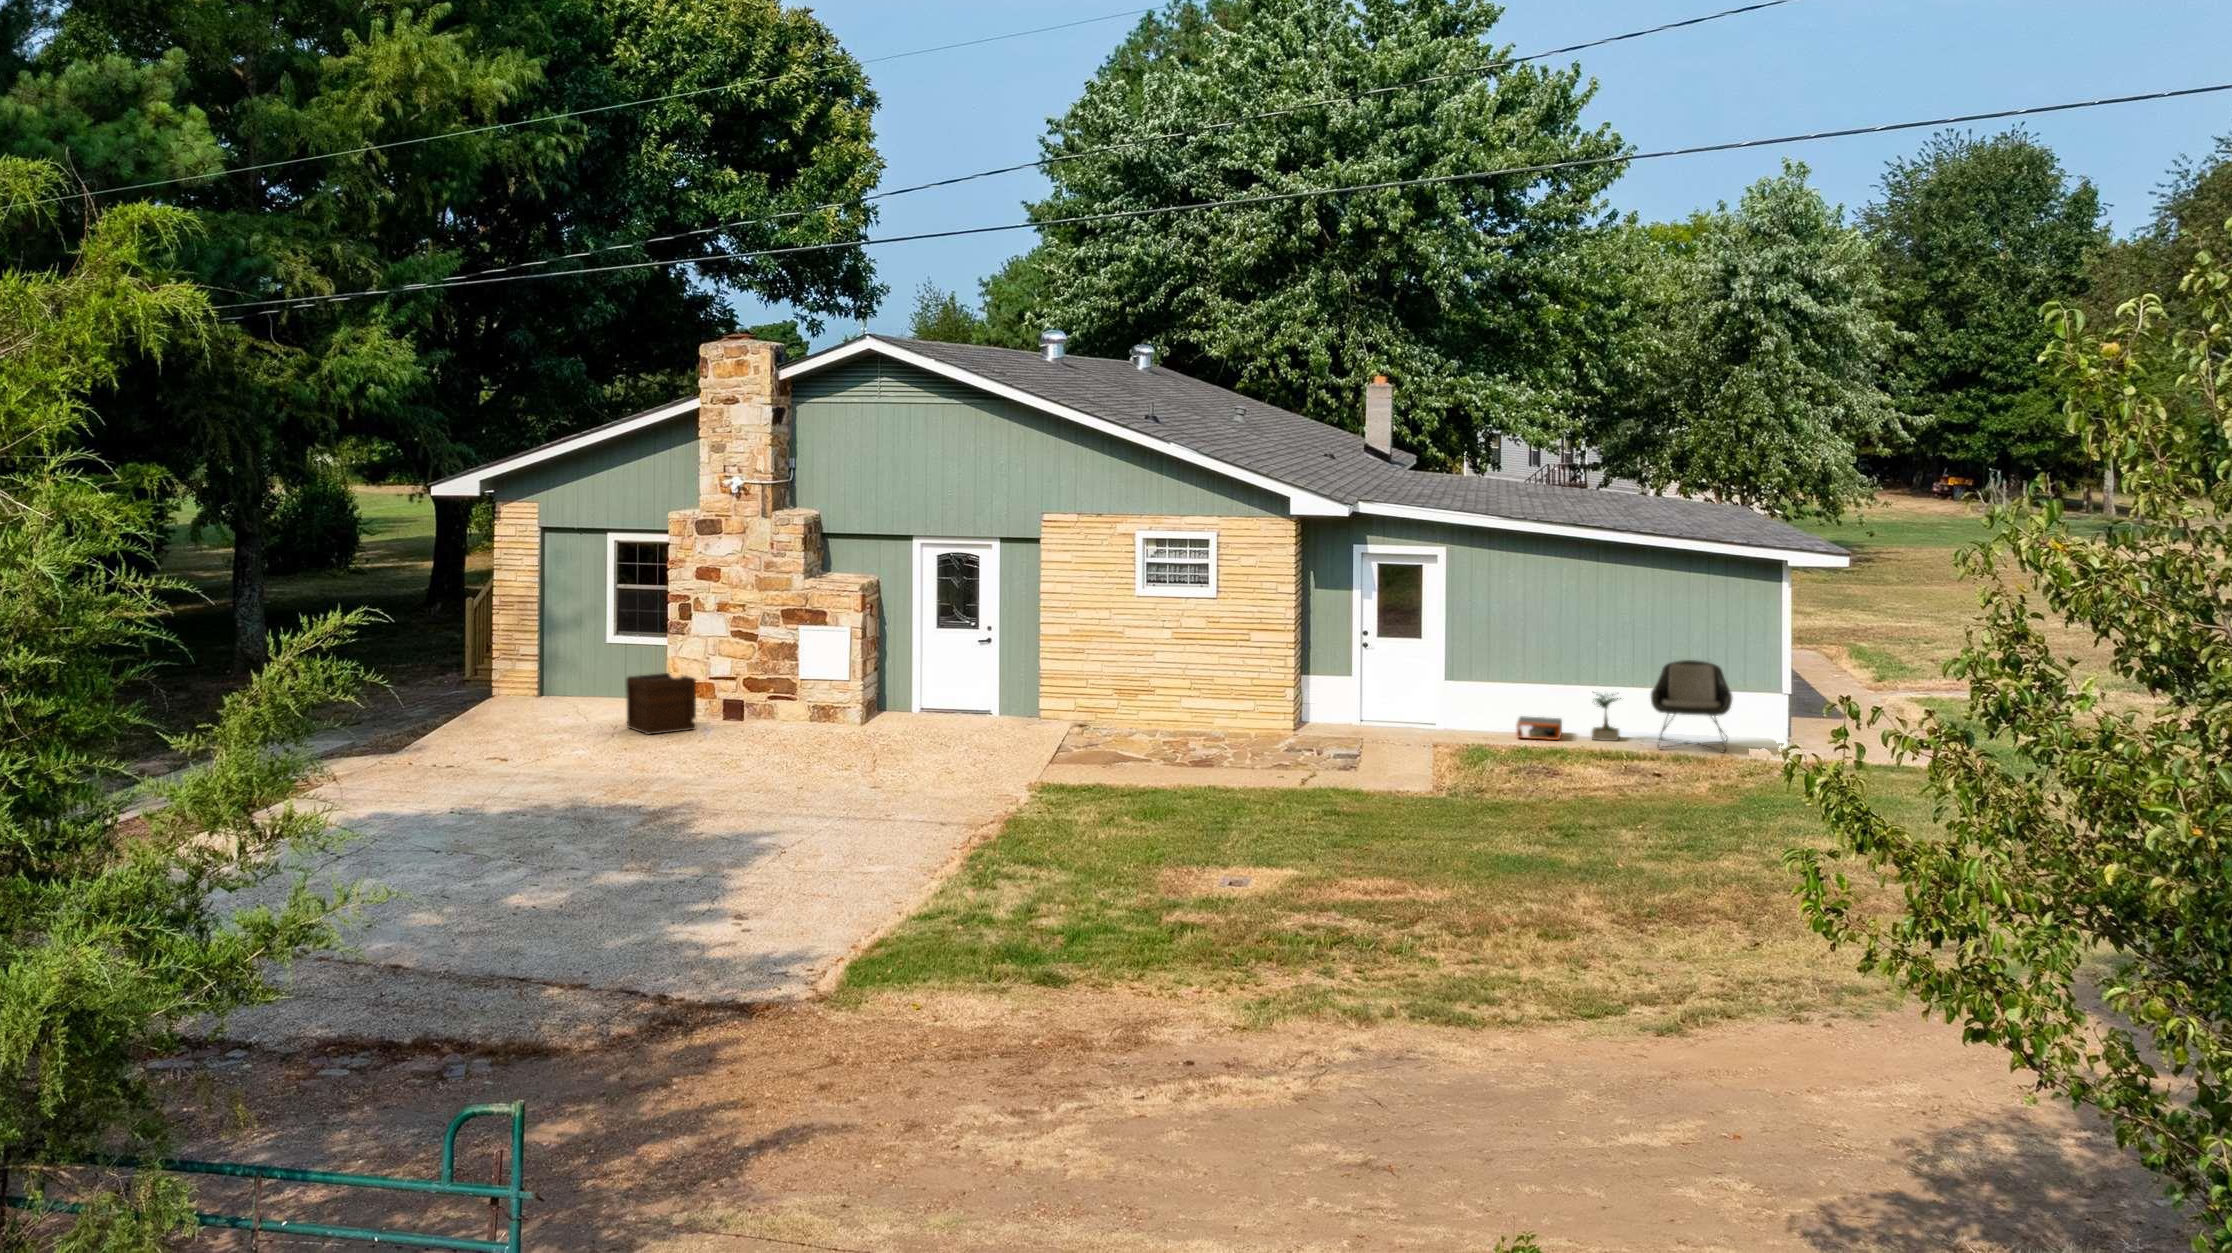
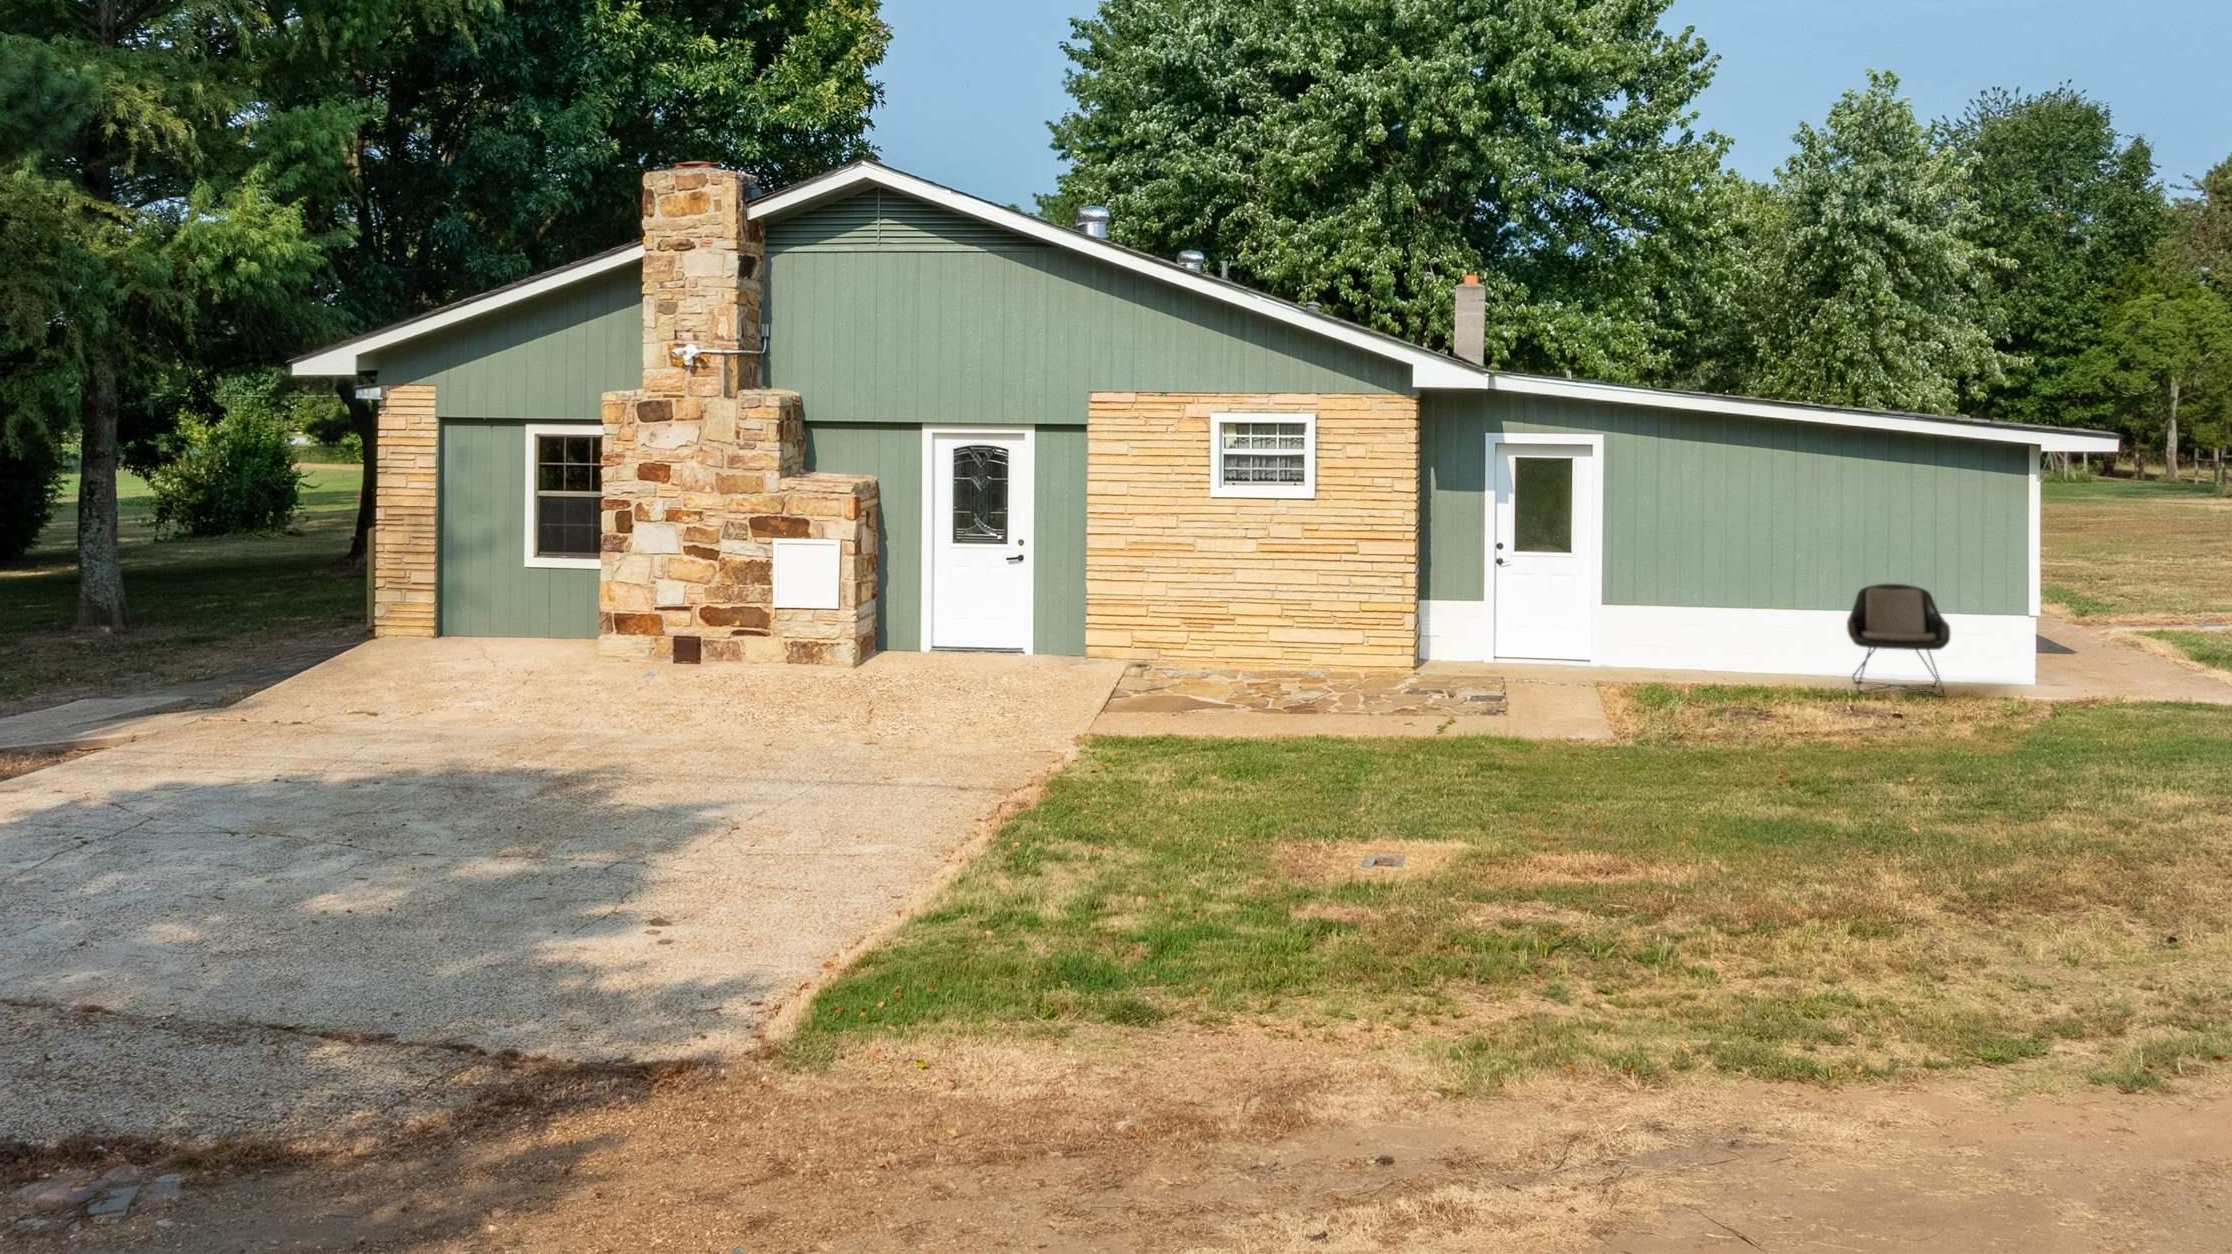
wooden crate: present [626,673,696,734] -> none [545,602,636,680]
potted plant: present [1592,692,1621,741] -> none [1766,622,1812,684]
storage box: present [1517,716,1562,740] -> none [1676,655,1732,683]

